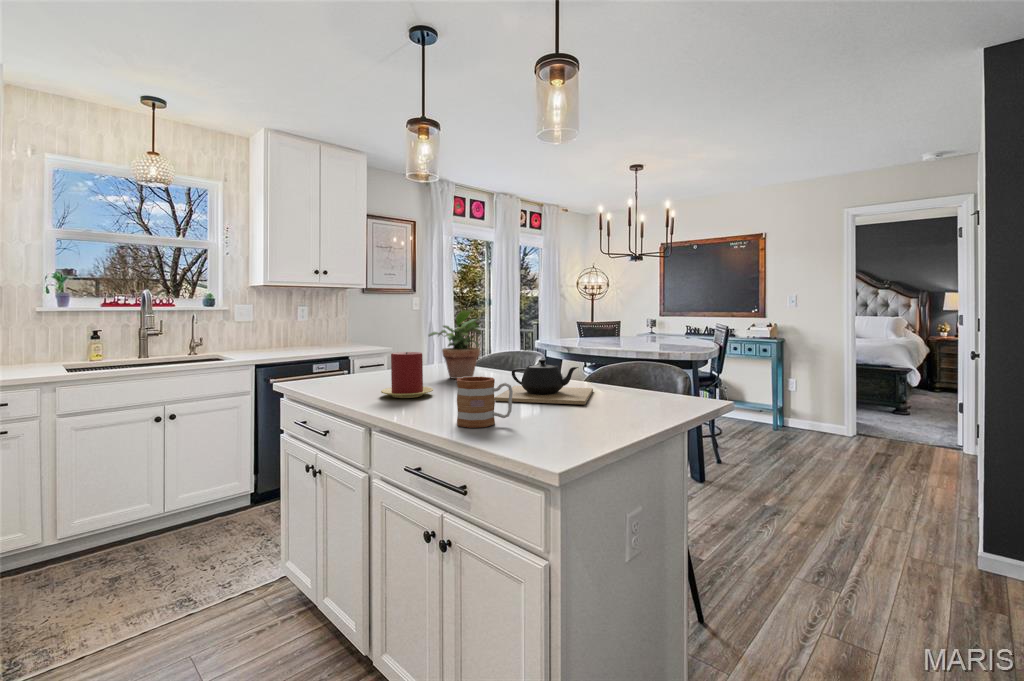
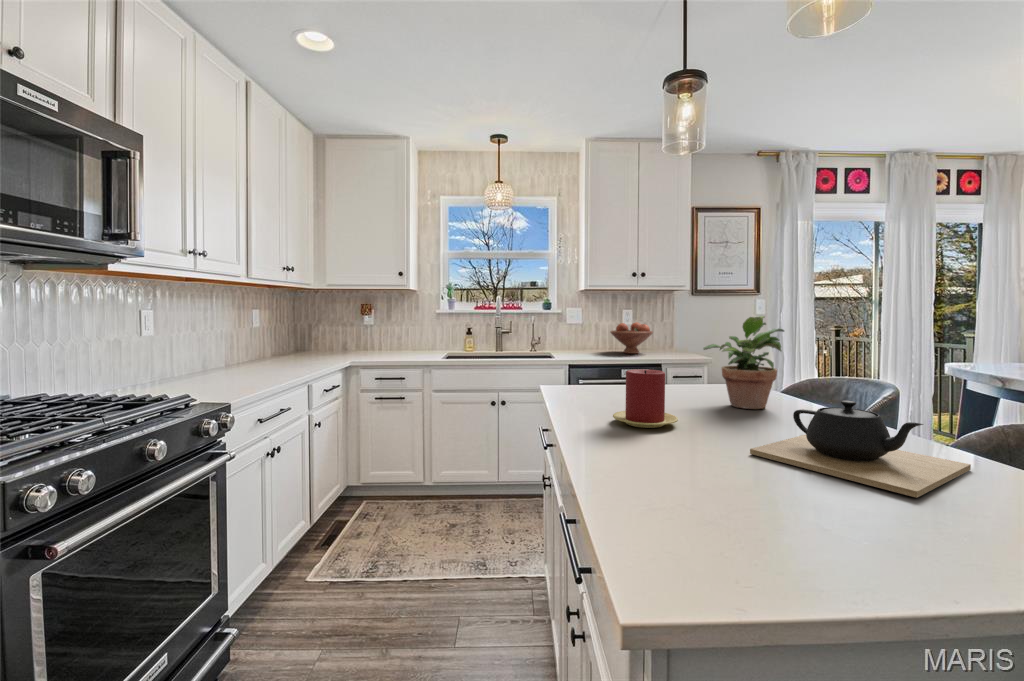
fruit bowl: none [291,319,336,350] -> present [611,323,653,354]
mug: present [457,377,513,428] -> none [643,418,727,500]

